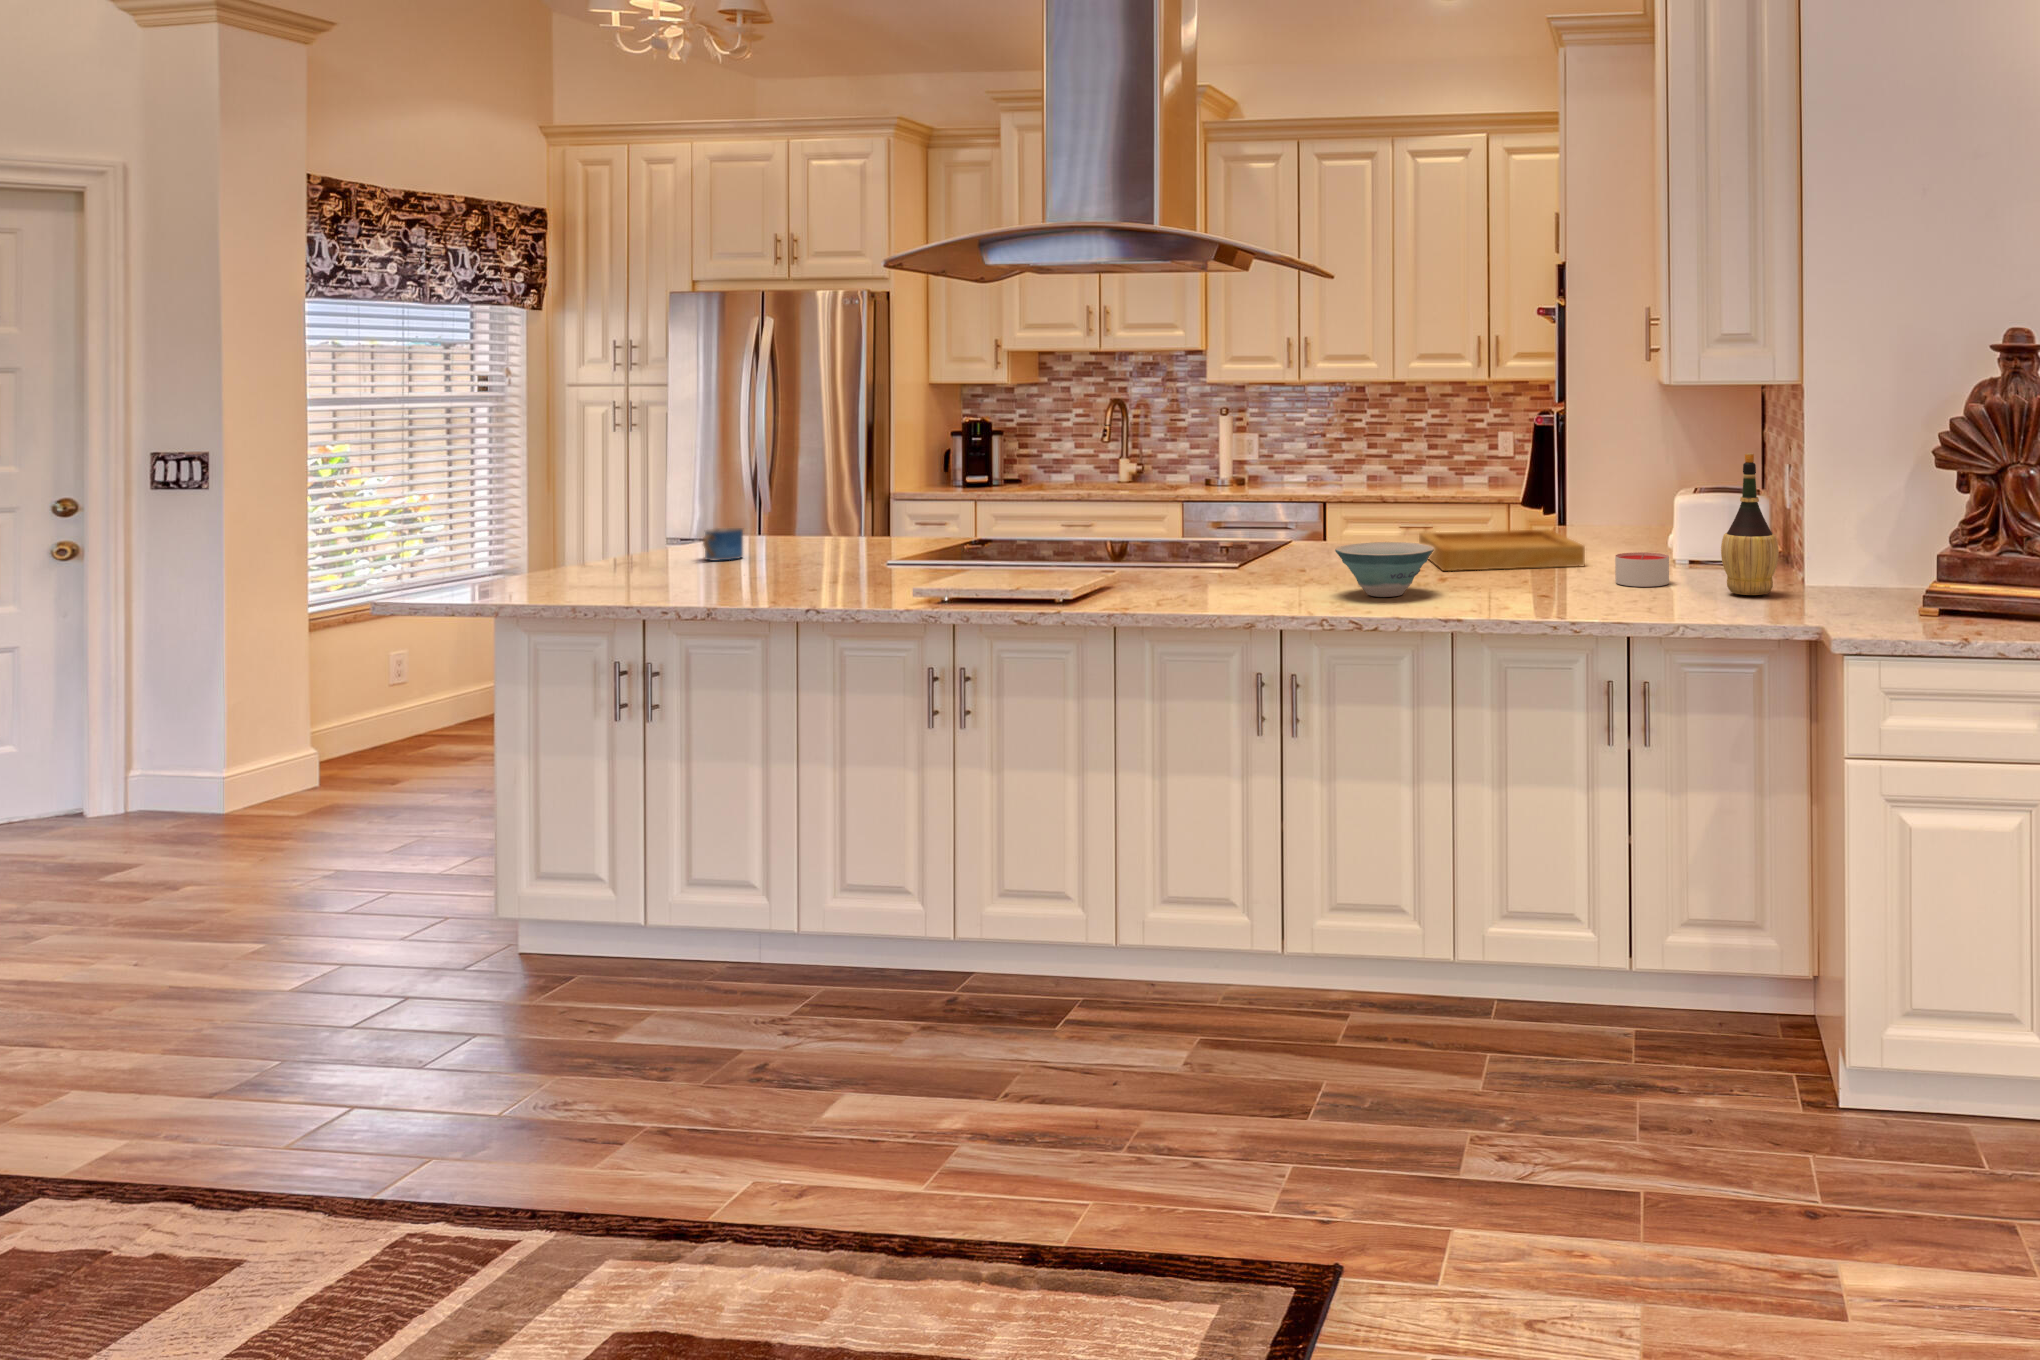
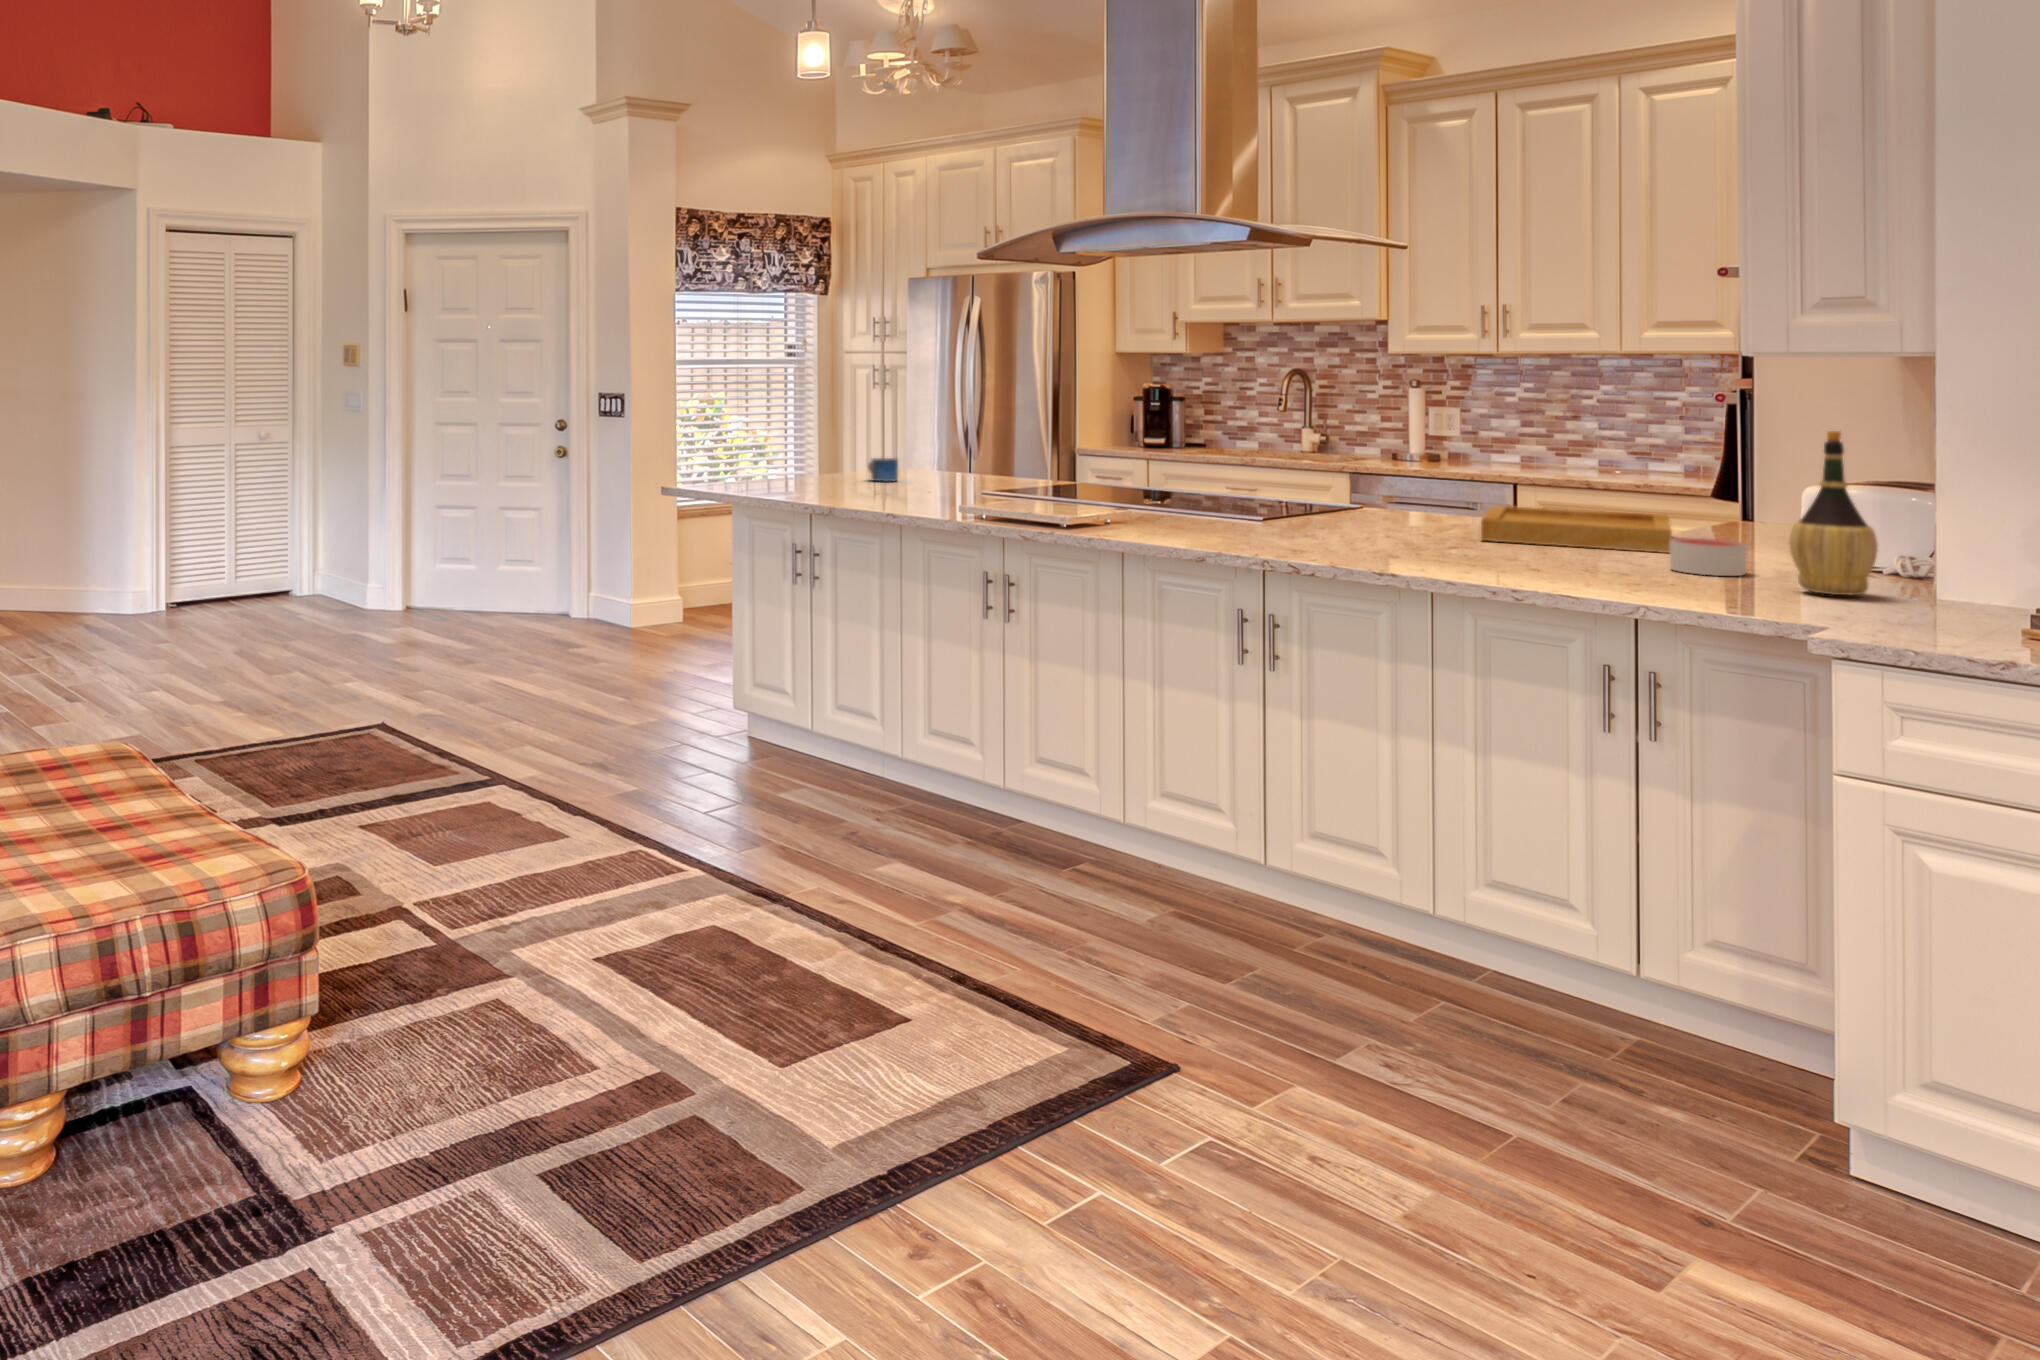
bowl: present [1335,542,1434,597] -> none [1320,501,1429,552]

